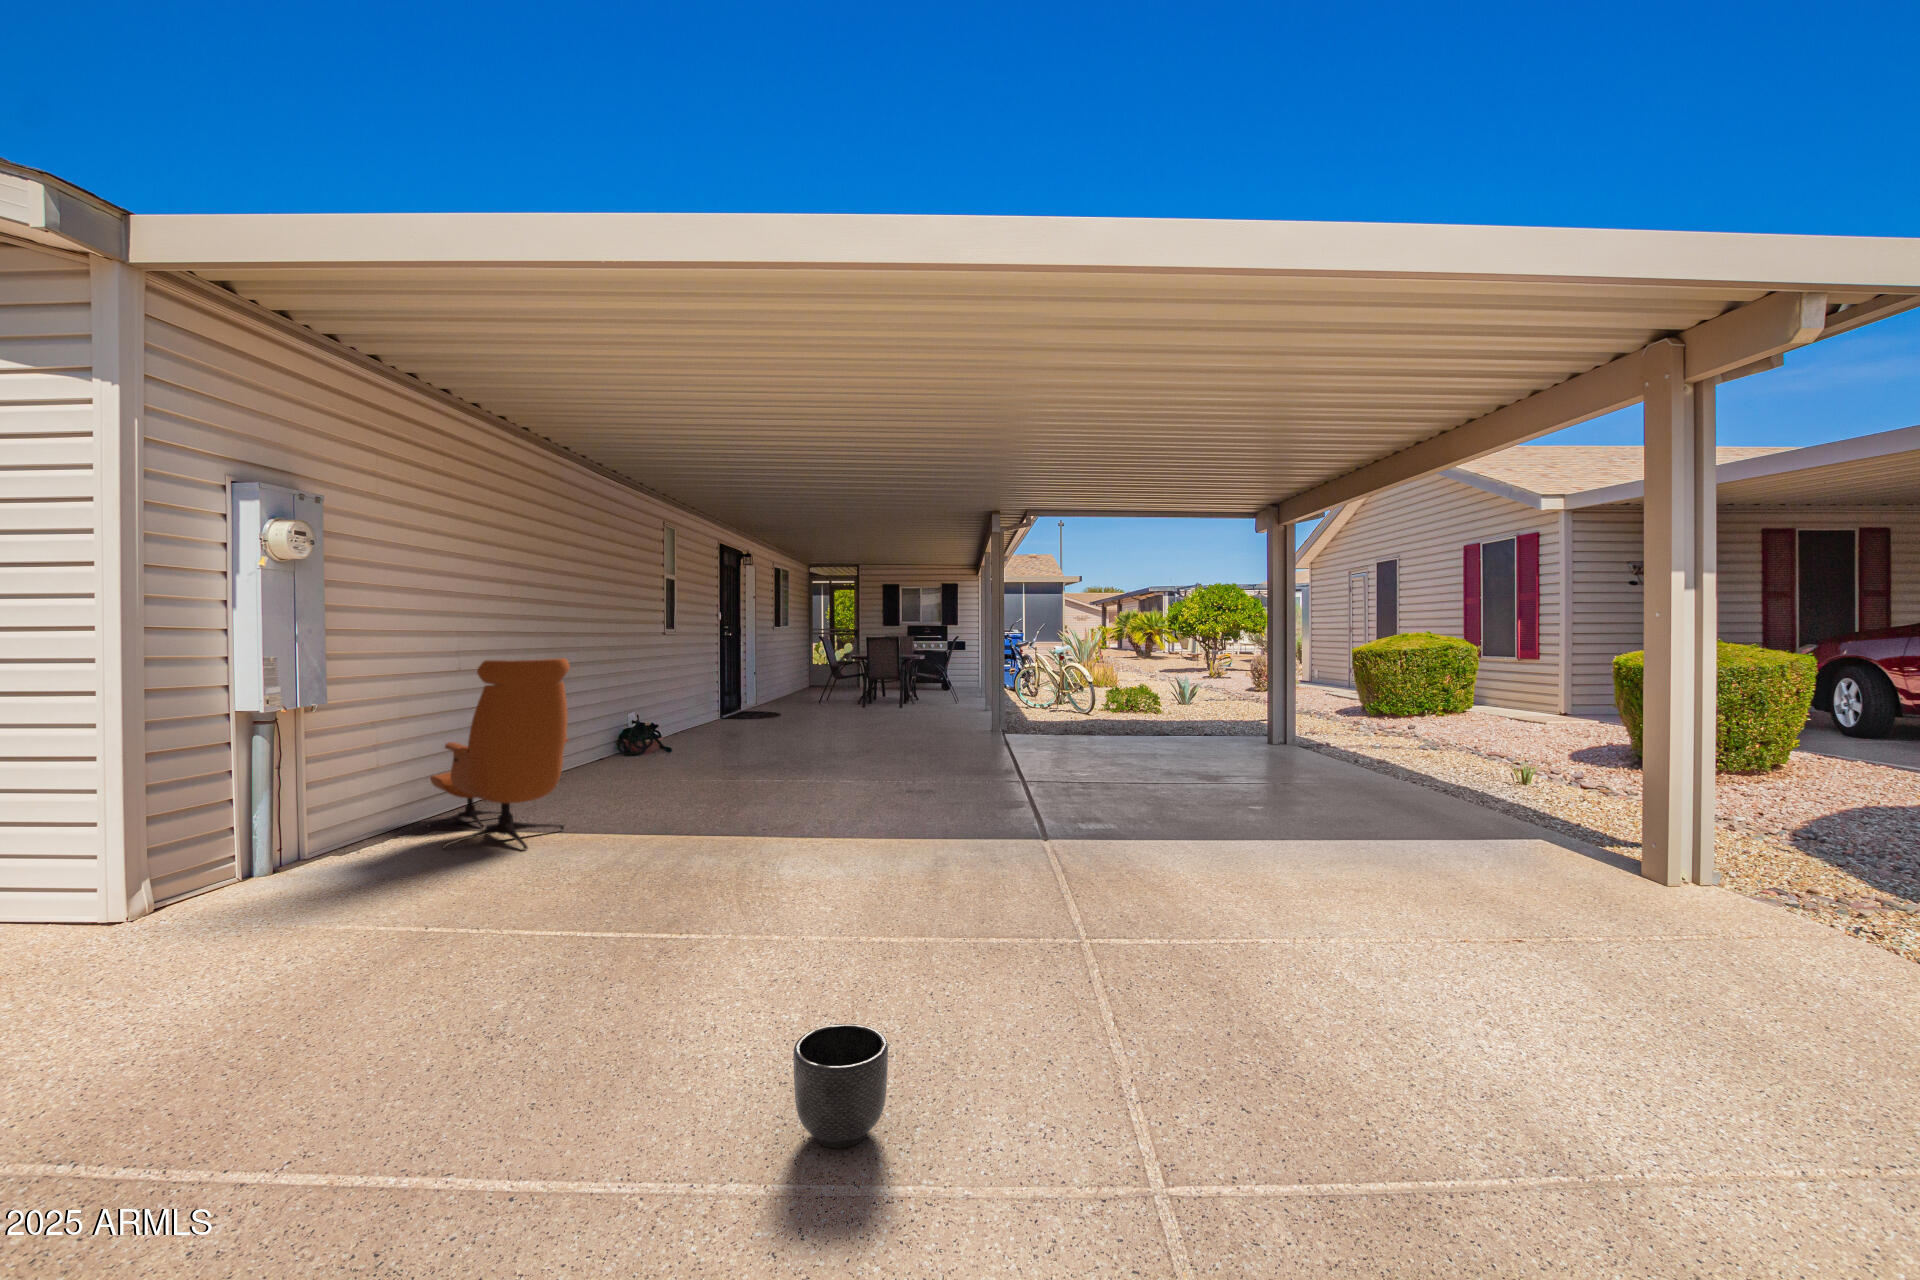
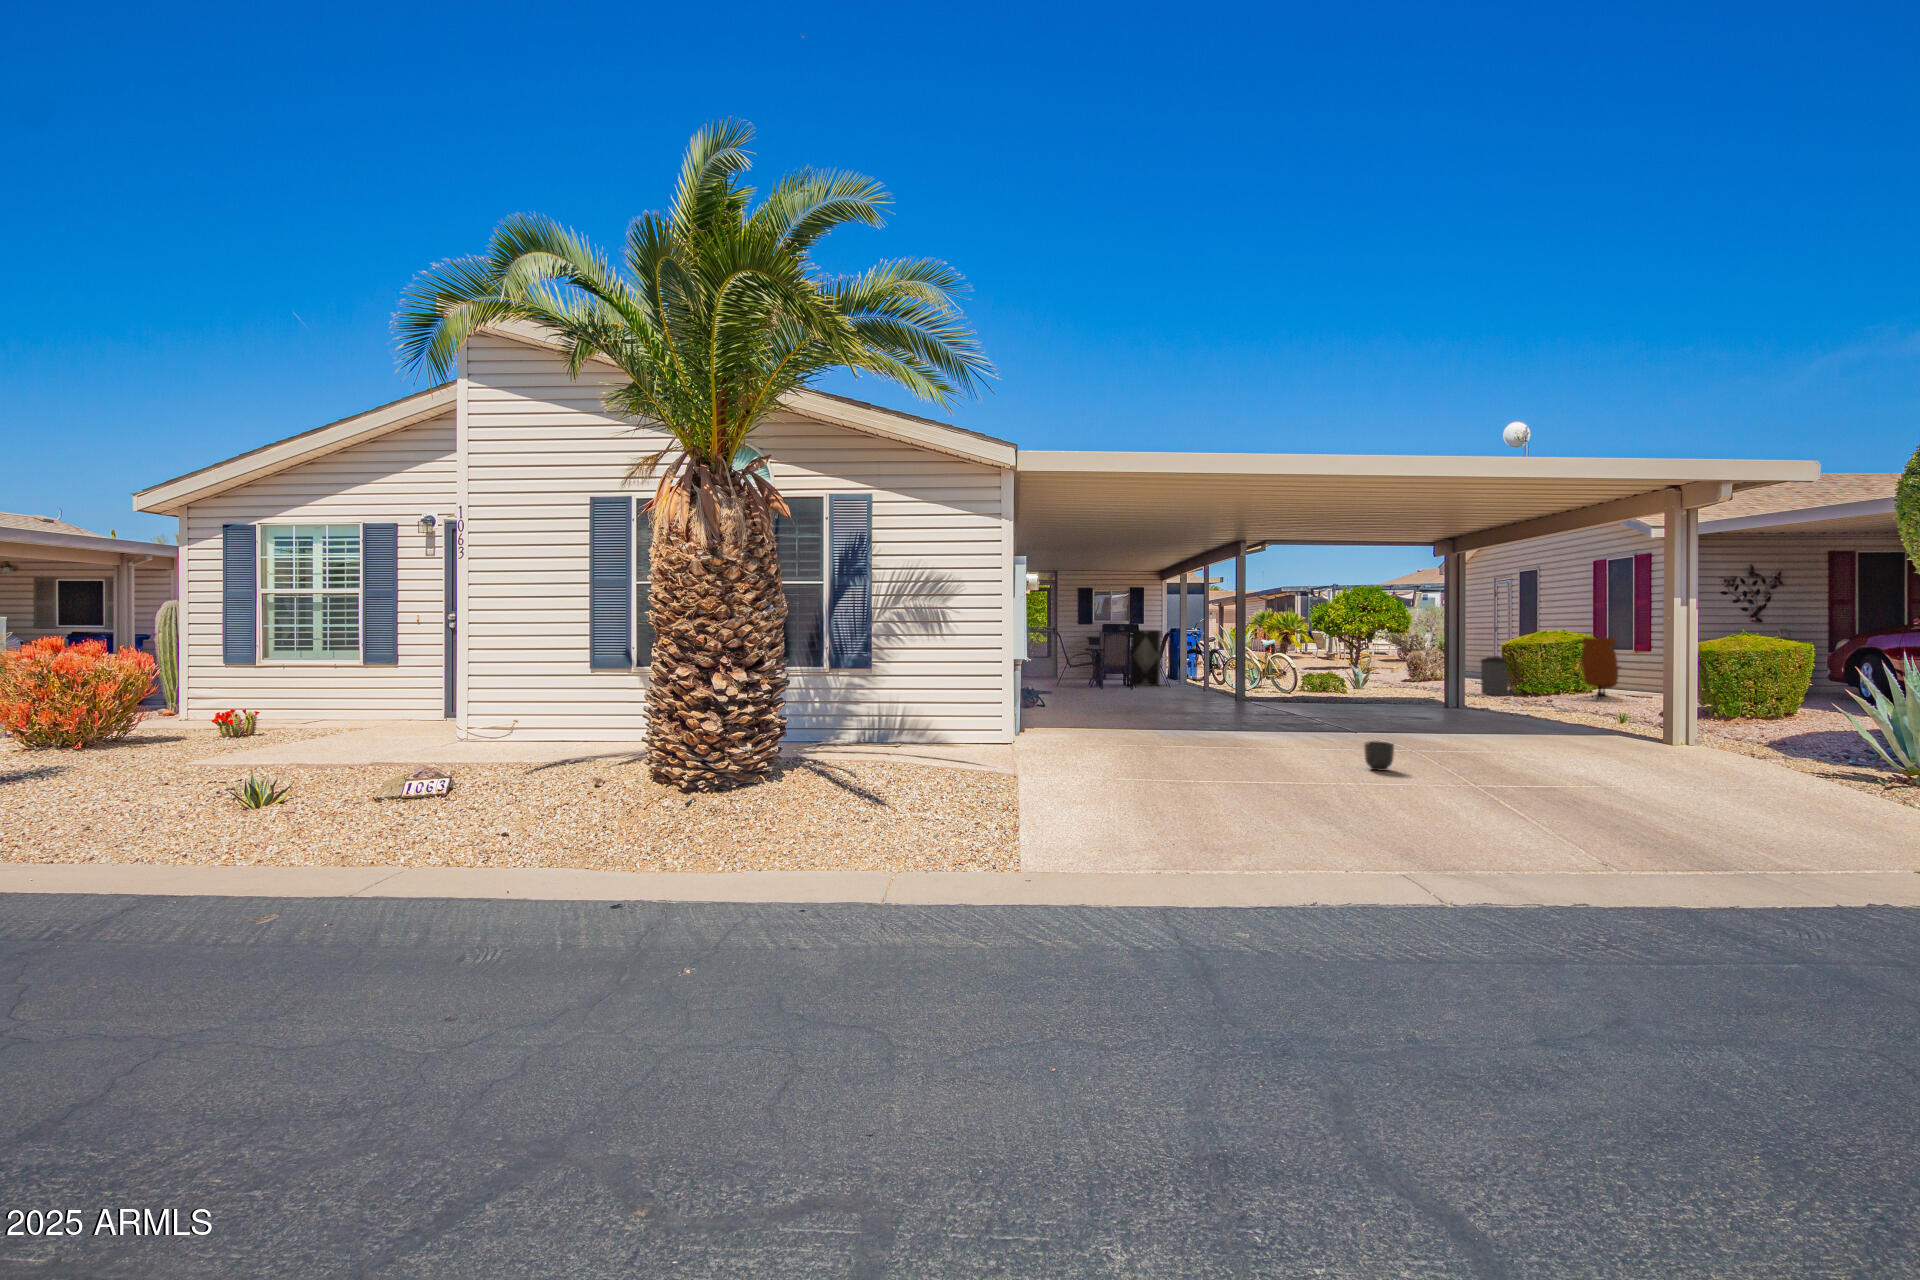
storage cabinet: none [903,633,943,703] -> present [1131,630,1163,686]
lounge chair: present [428,658,570,849] -> present [1581,637,1620,700]
trash can: none [1325,665,1362,716] -> present [1481,656,1509,695]

